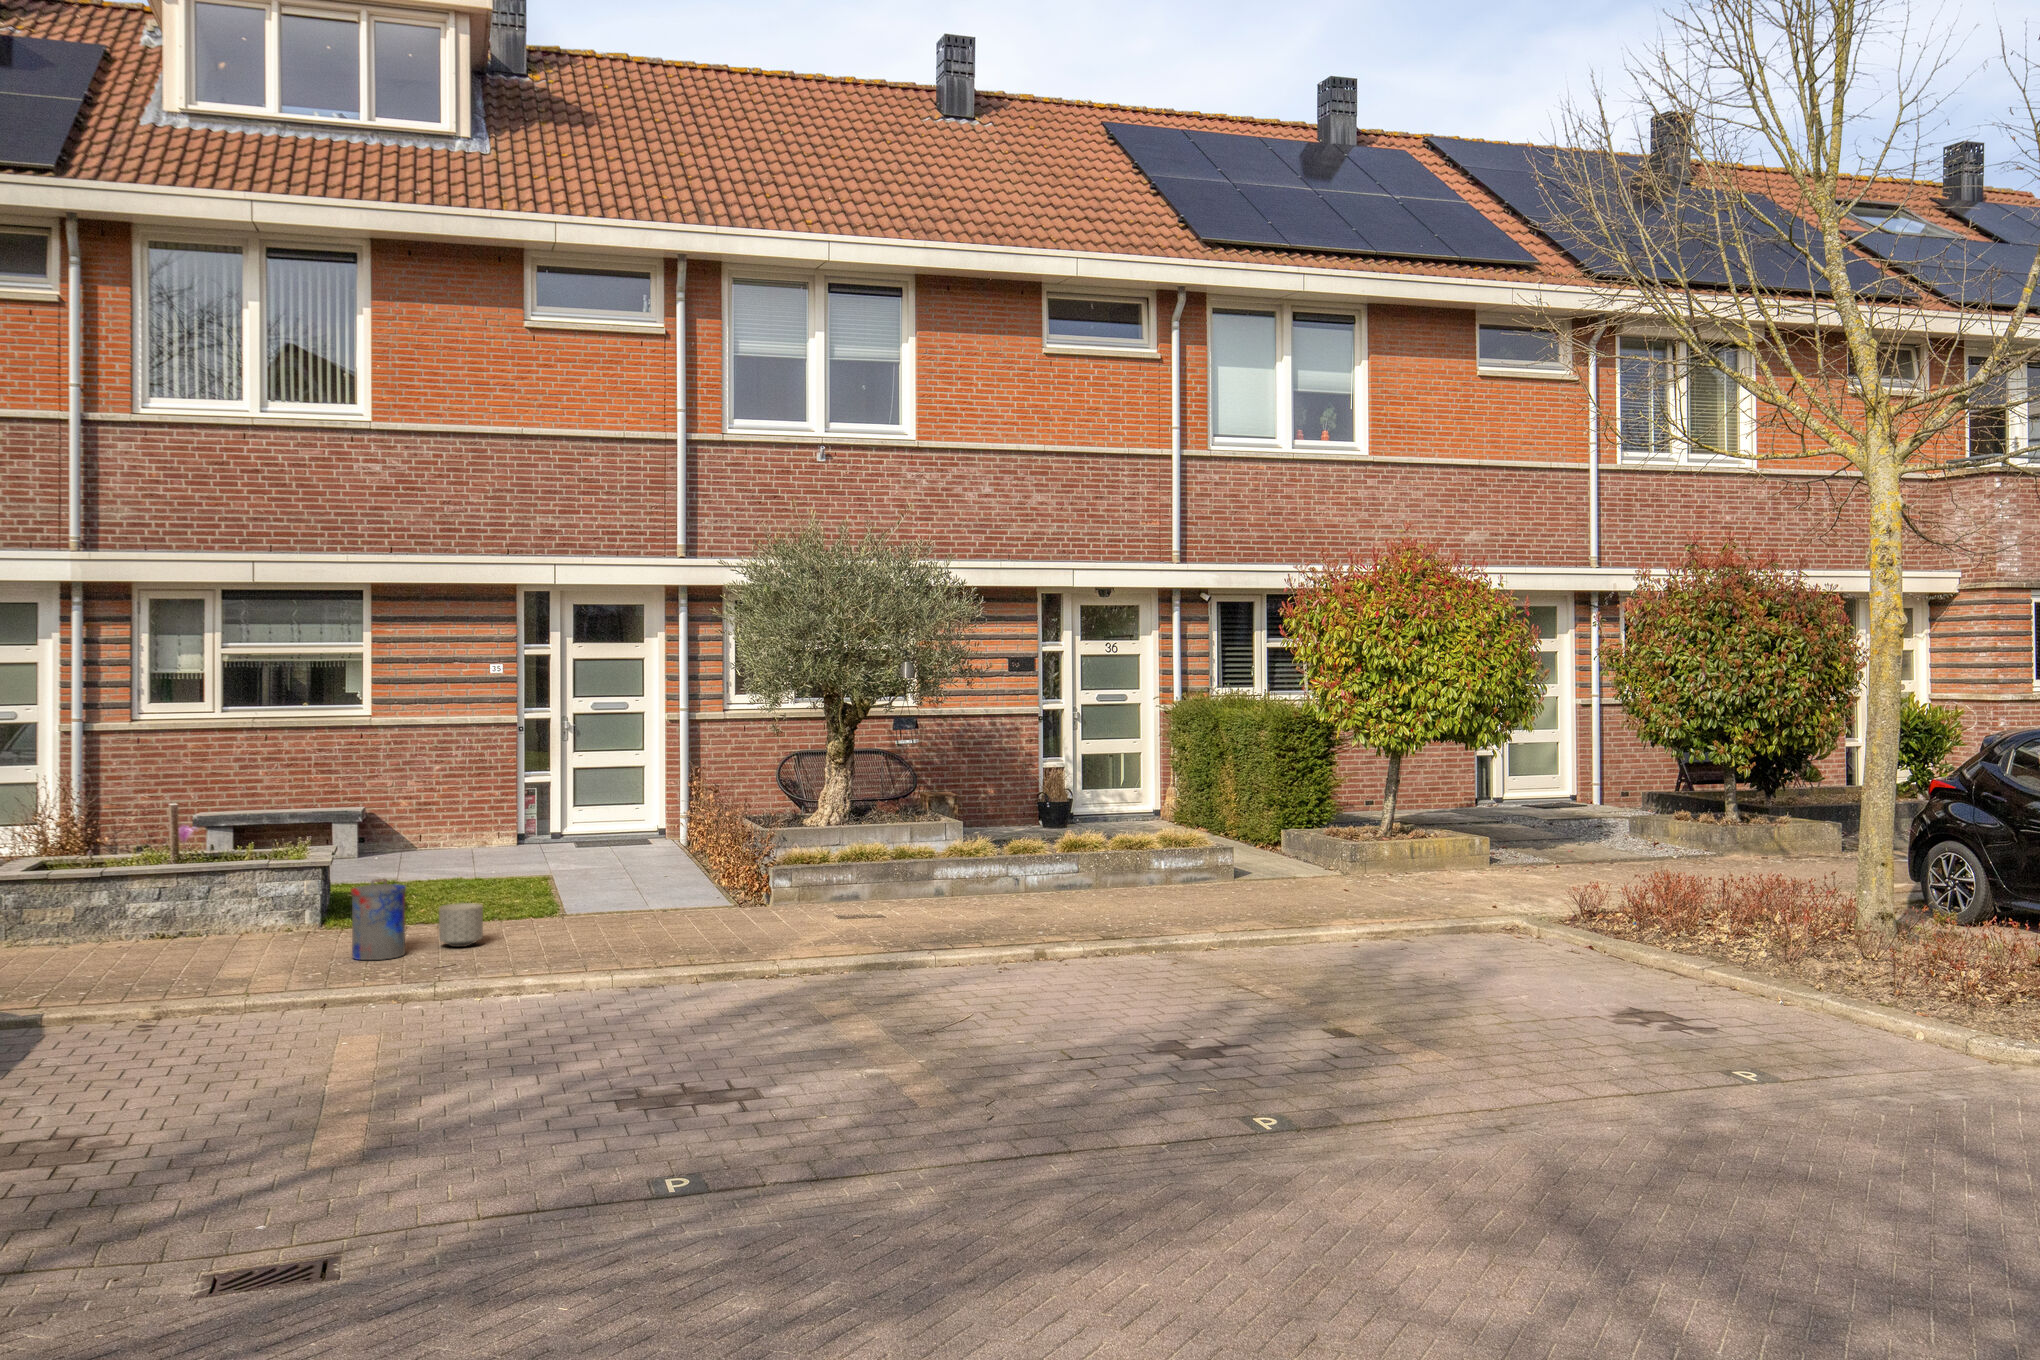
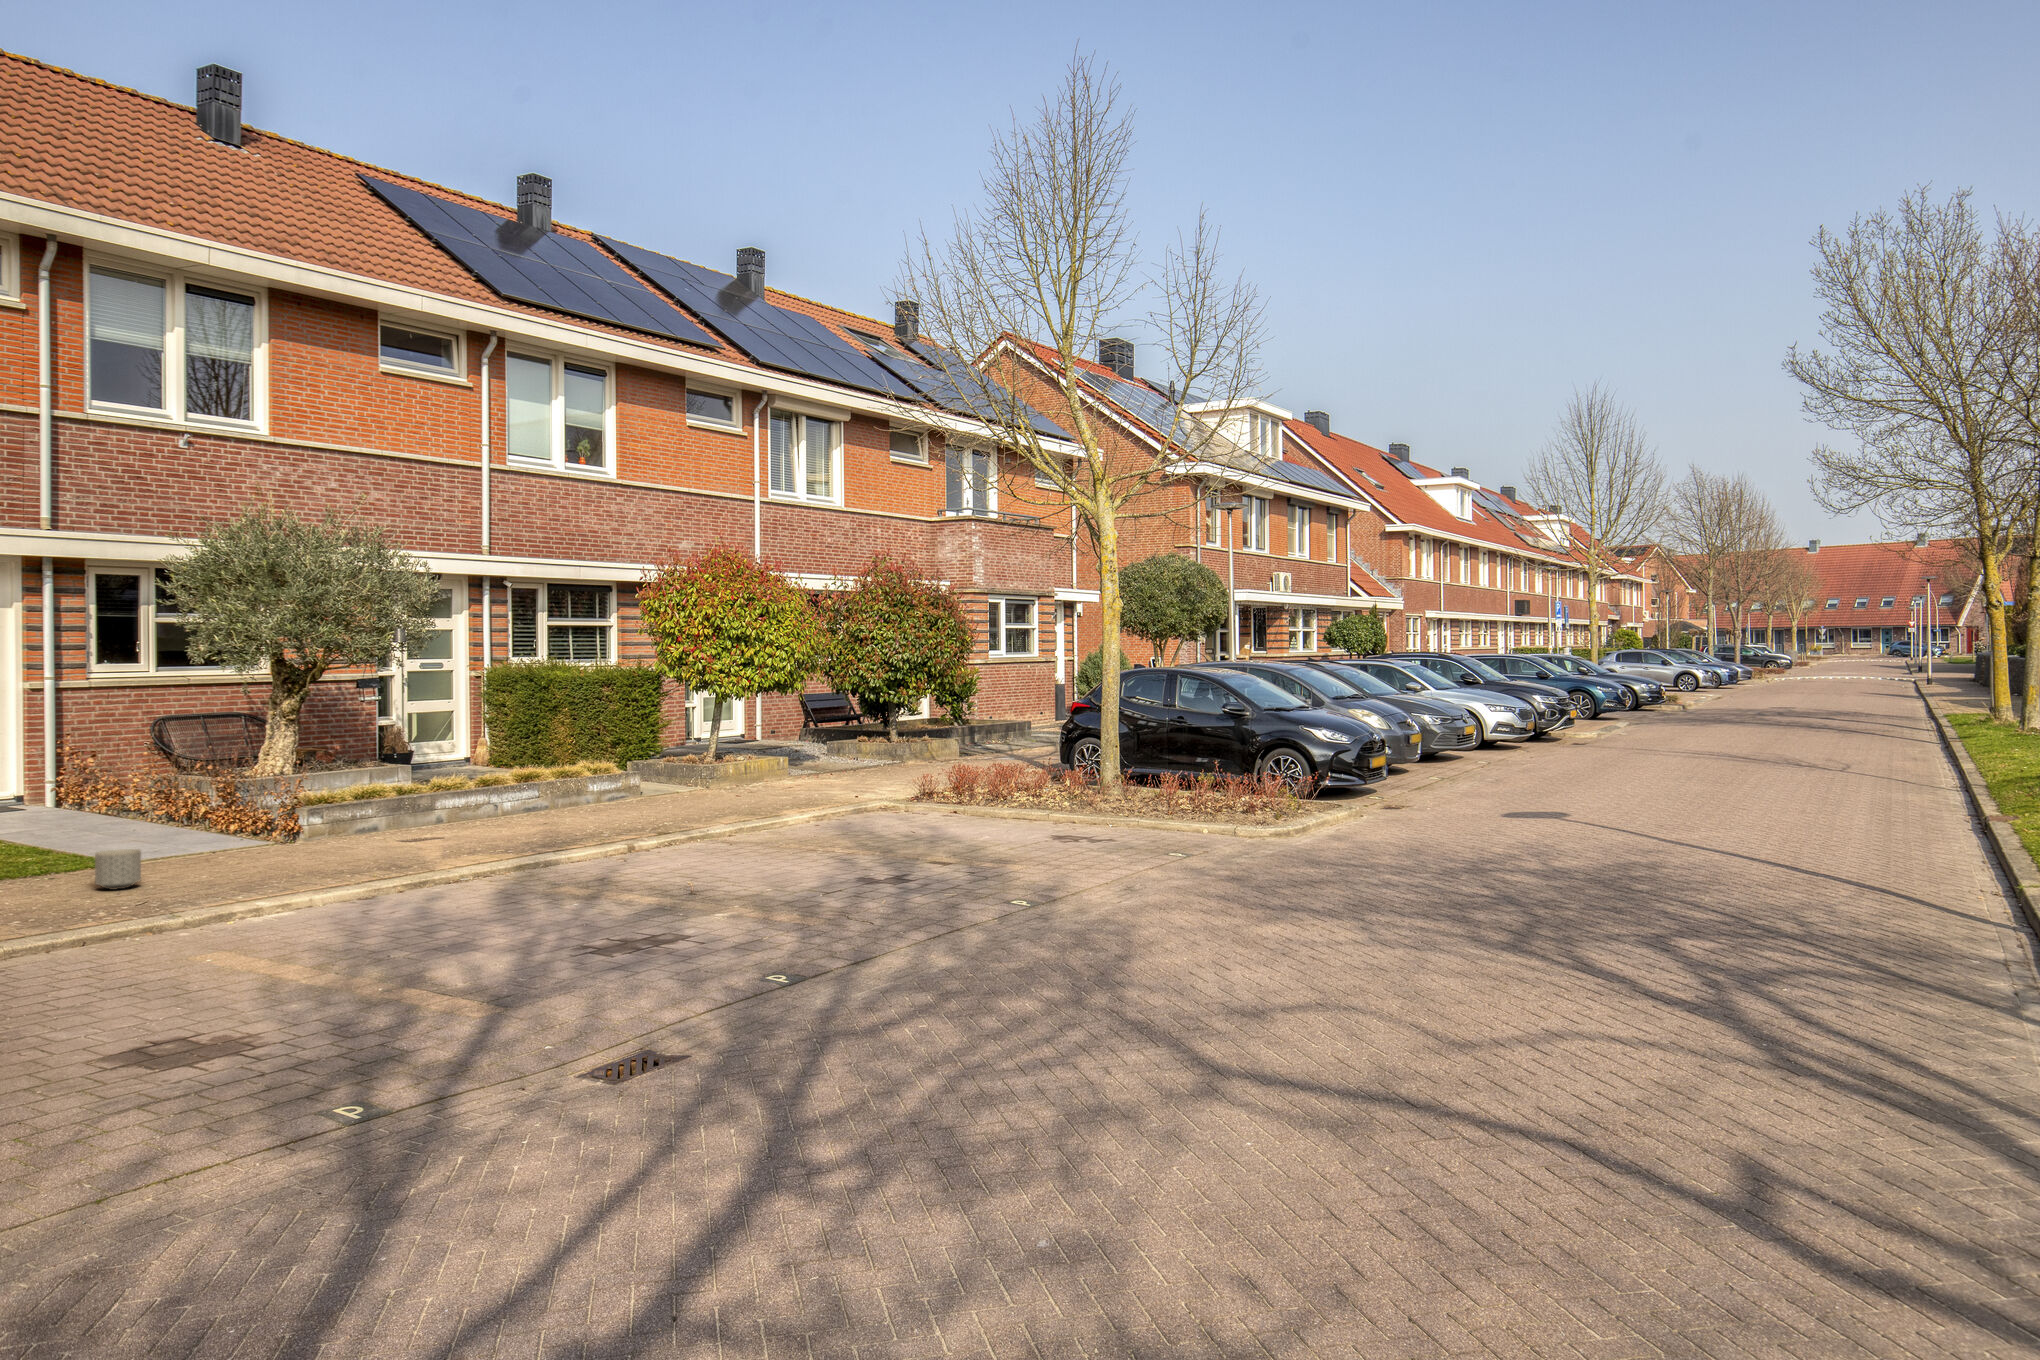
trash can: present [351,879,406,960] -> none [26,830,86,907]

